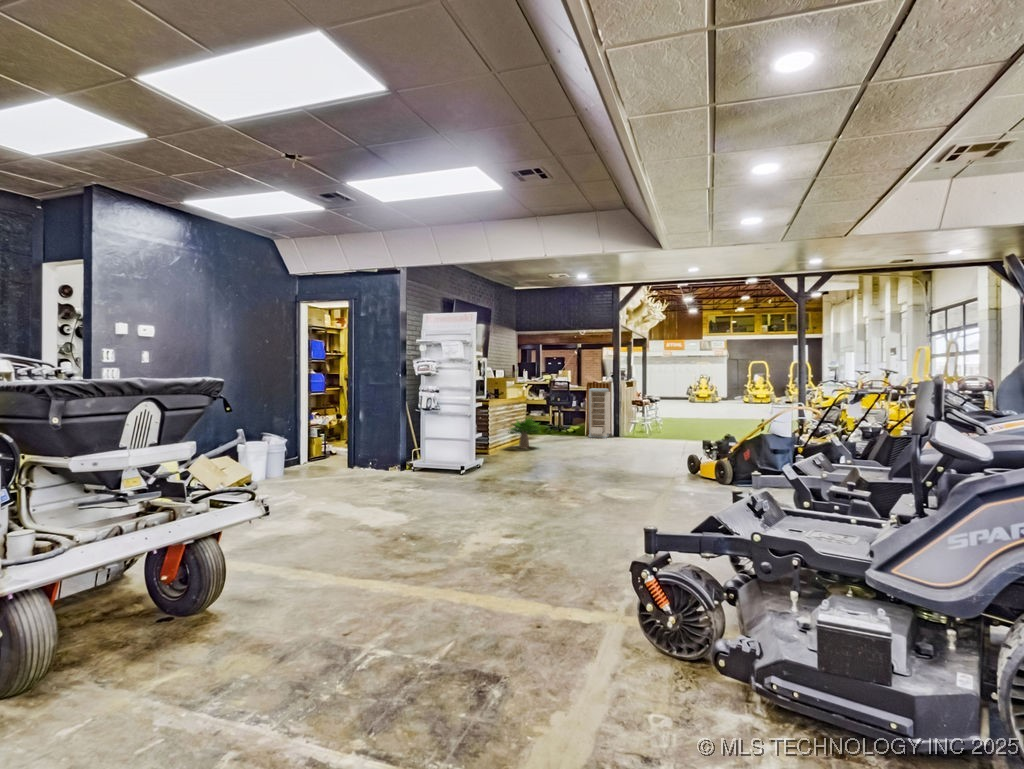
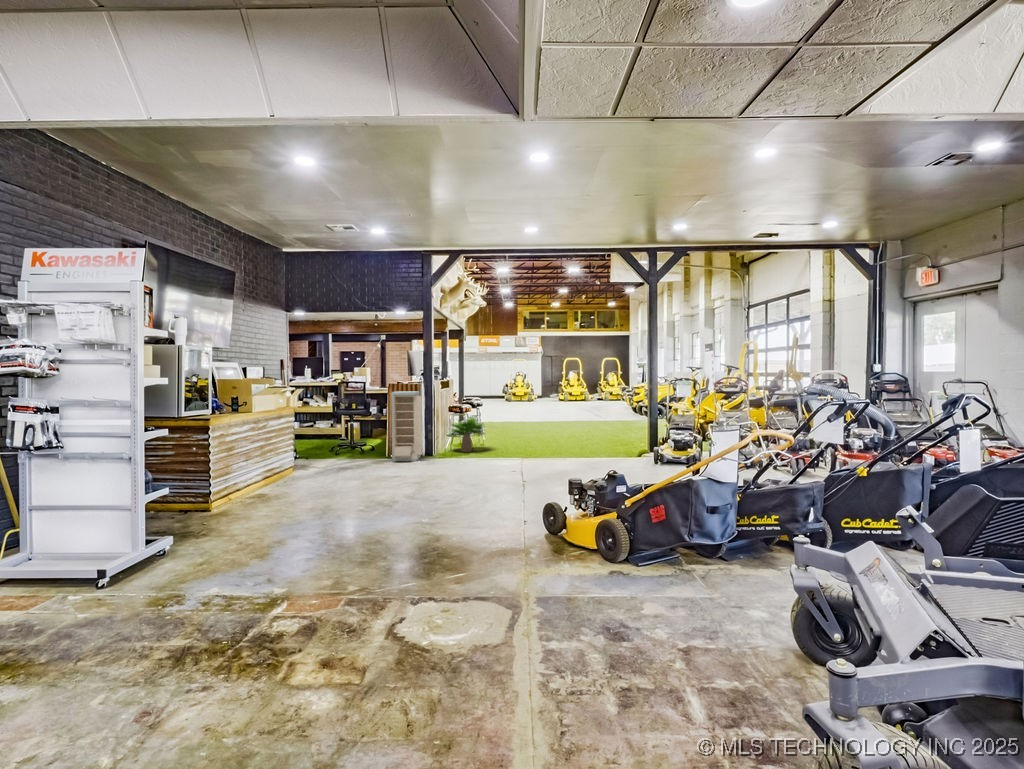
potted plant: present [508,418,541,449] -> present [448,417,483,452]

